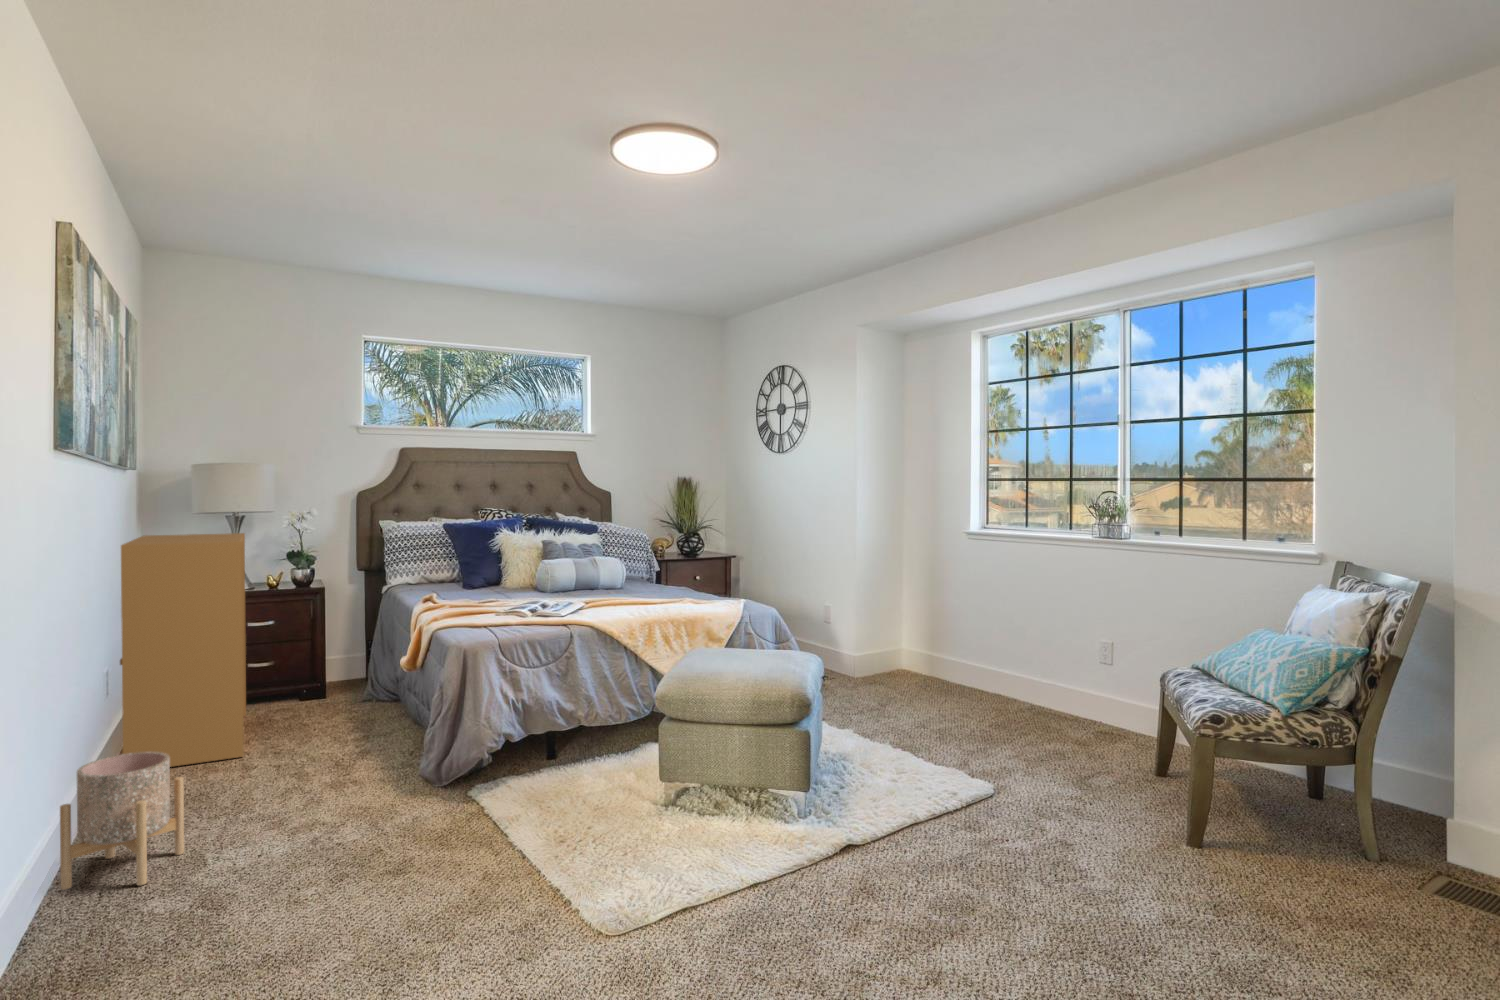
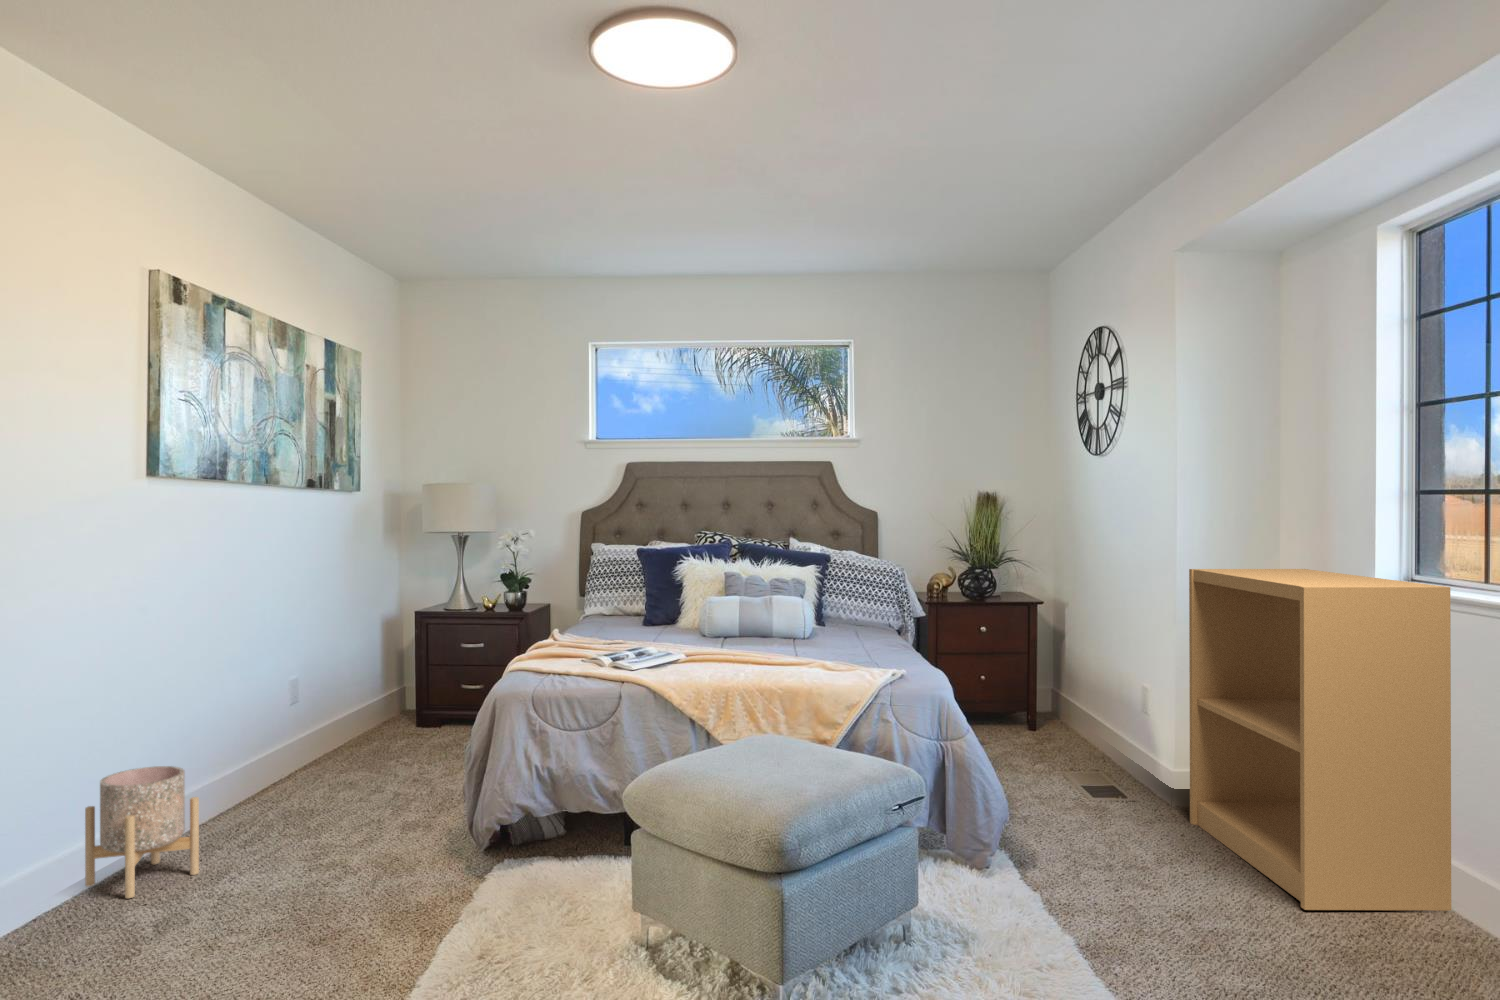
bookshelf: present [120,533,246,767] -> present [1189,569,1451,910]

